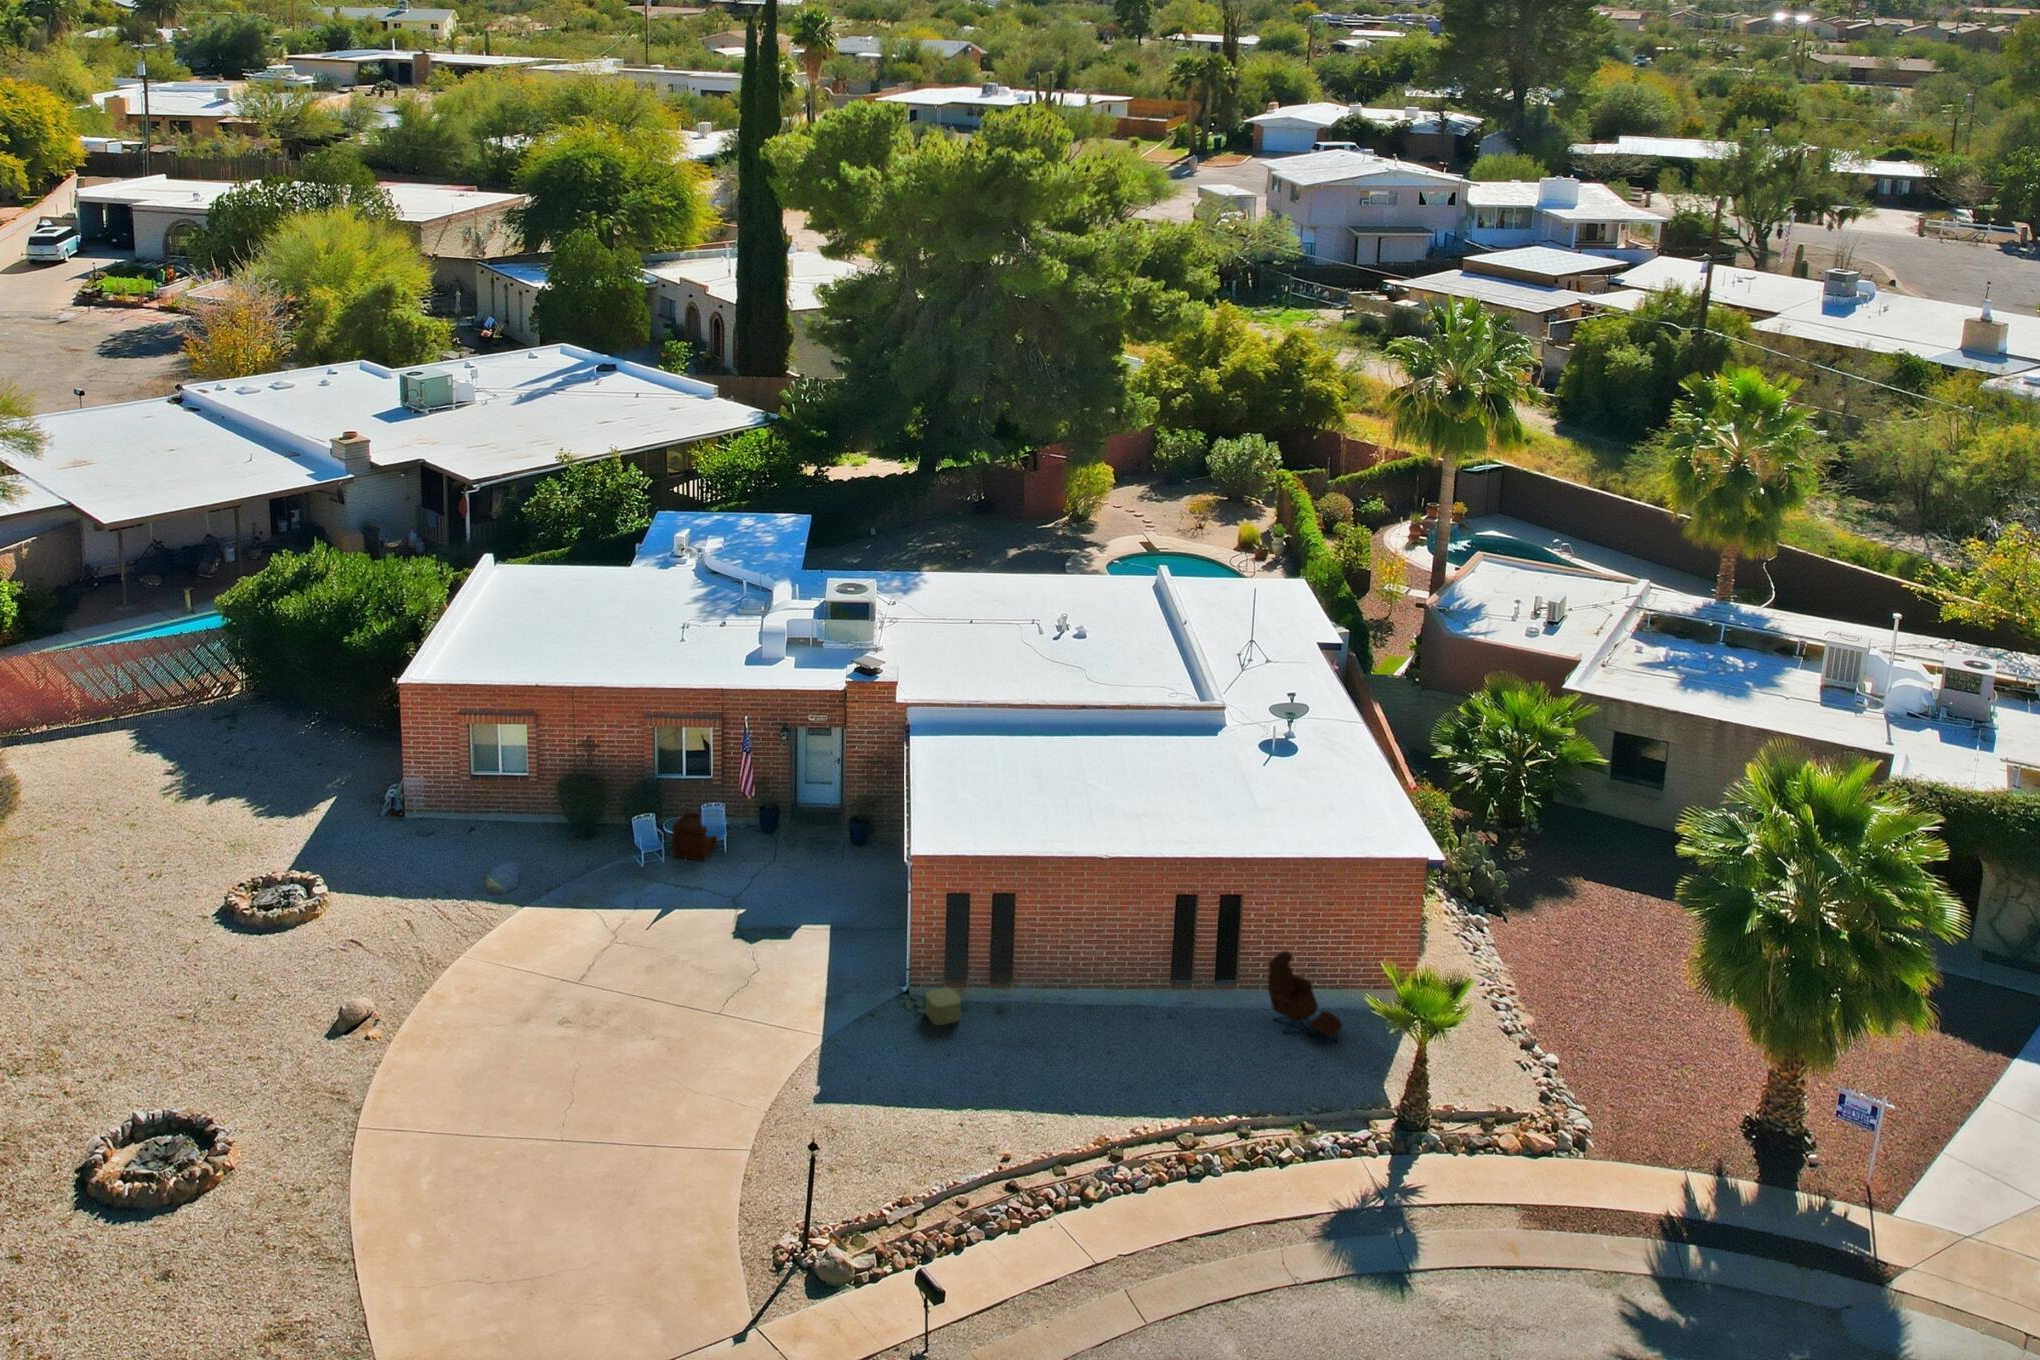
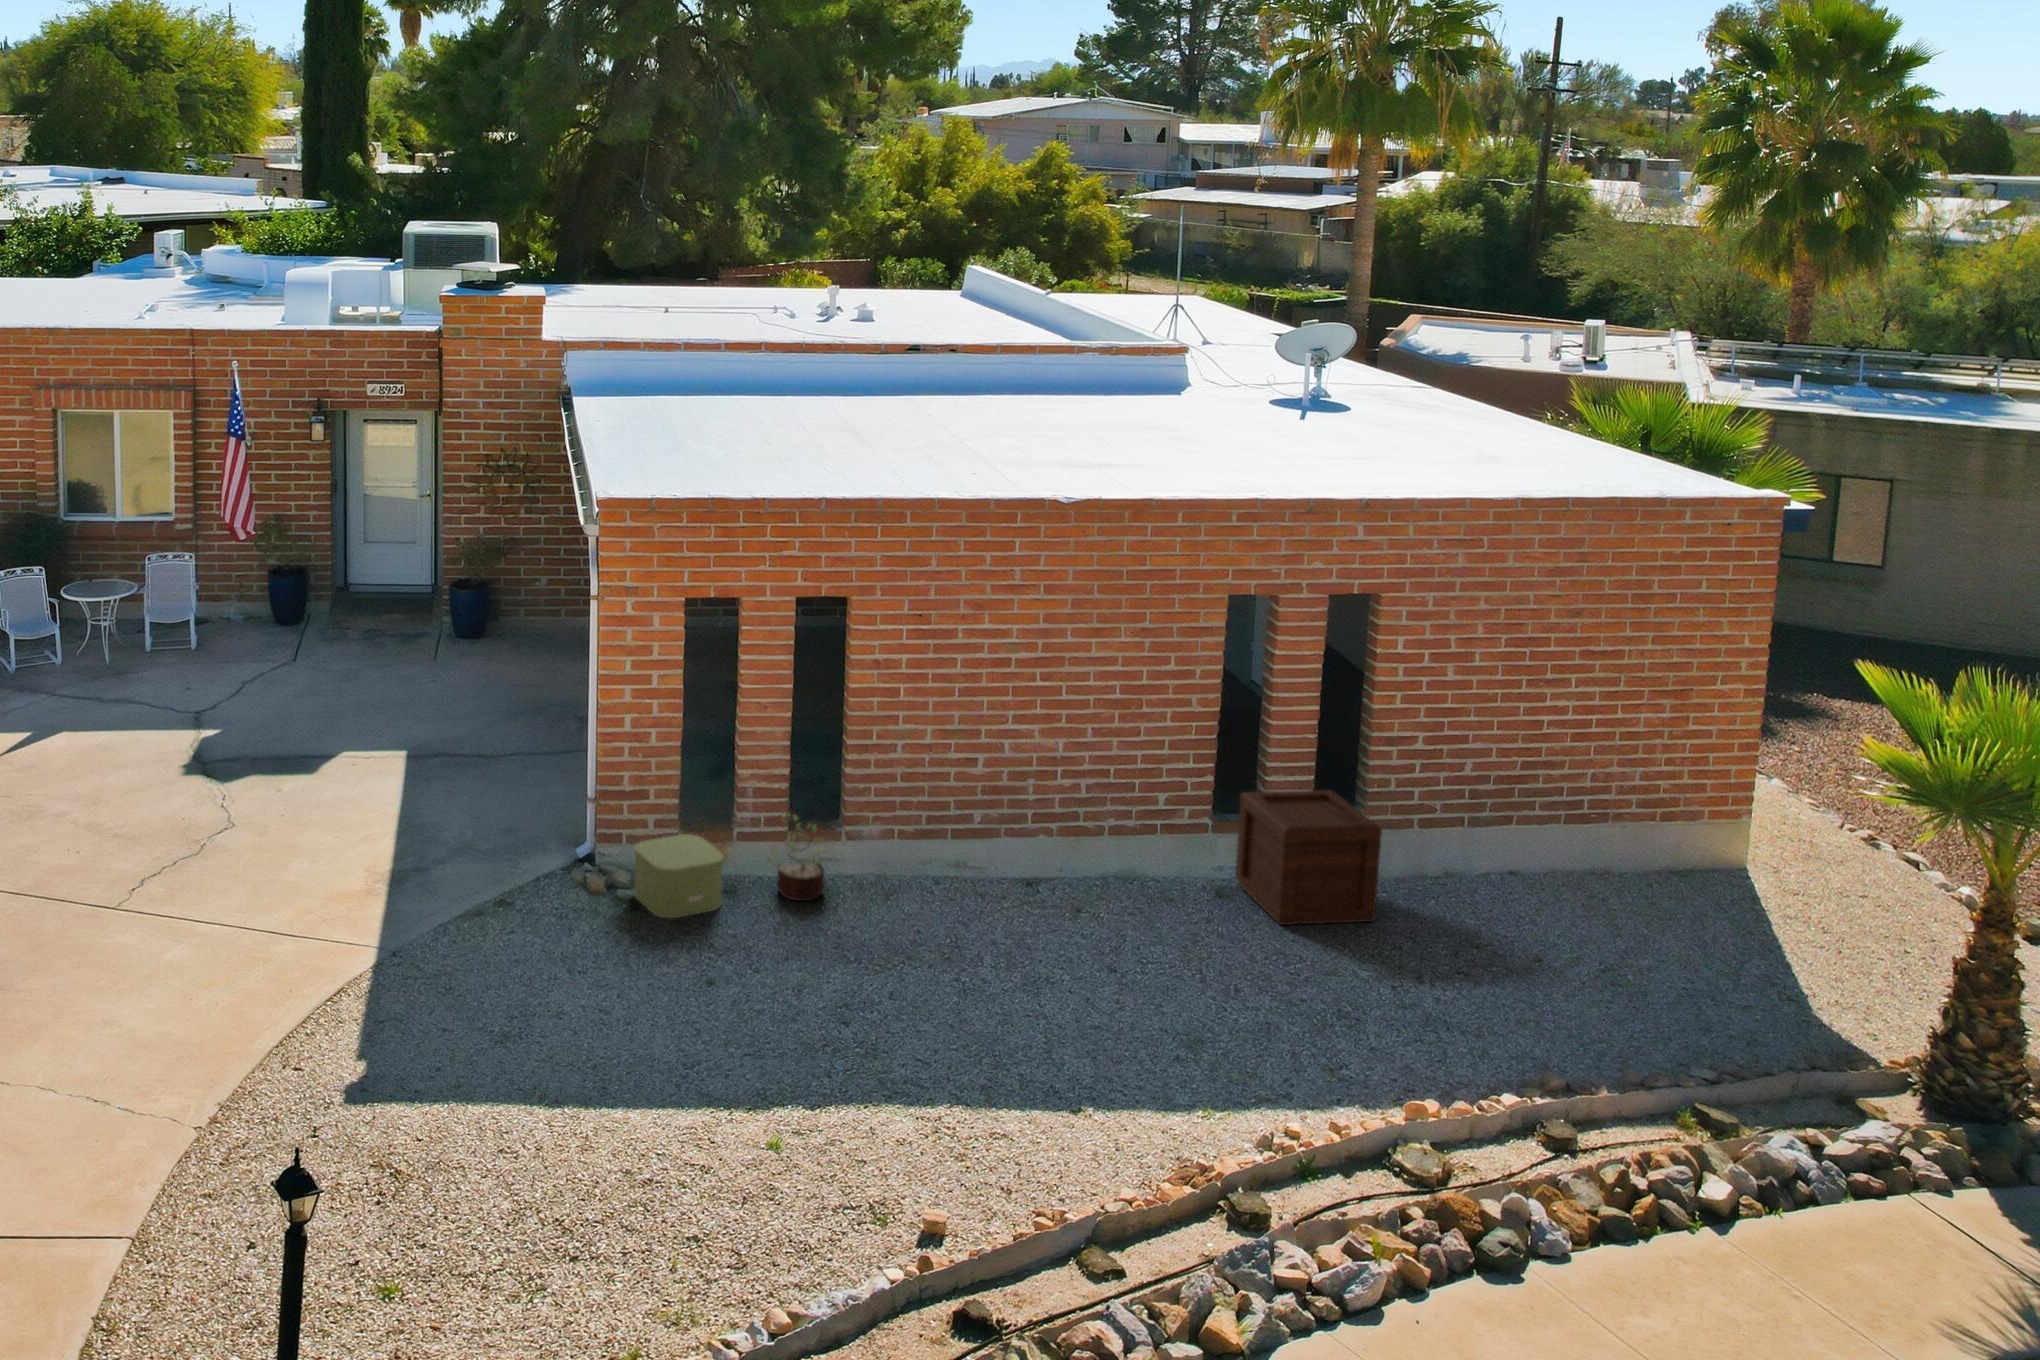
wooden crate: present [672,811,717,861] -> present [1235,790,1382,925]
lounge chair: present [1268,951,1343,1044] -> none [1461,728,1653,937]
decorative plant: none [980,980,1005,1018] -> present [768,813,825,901]

